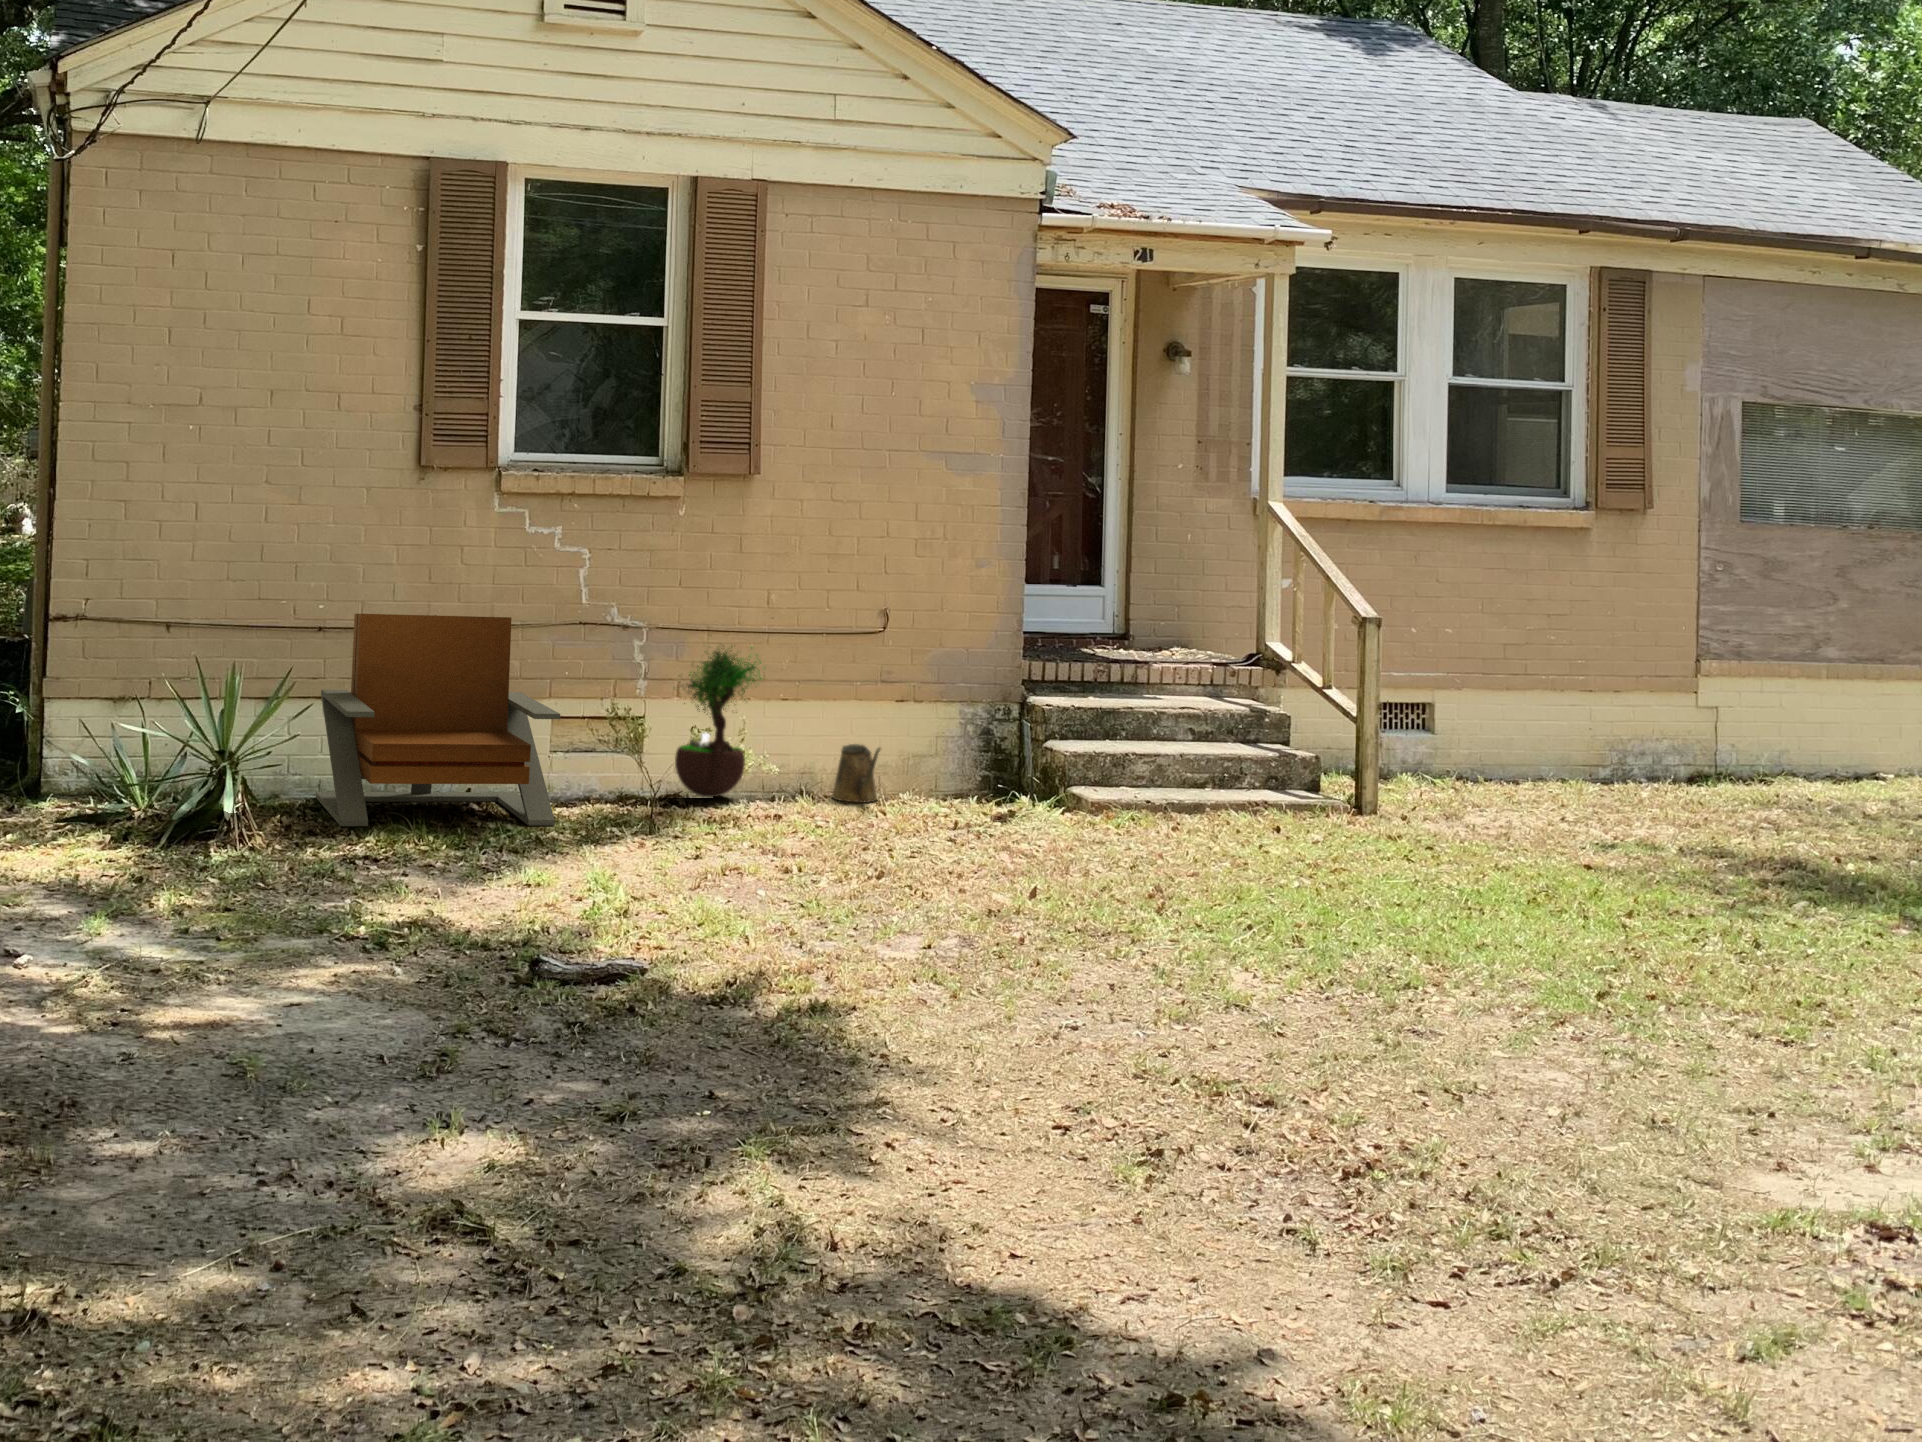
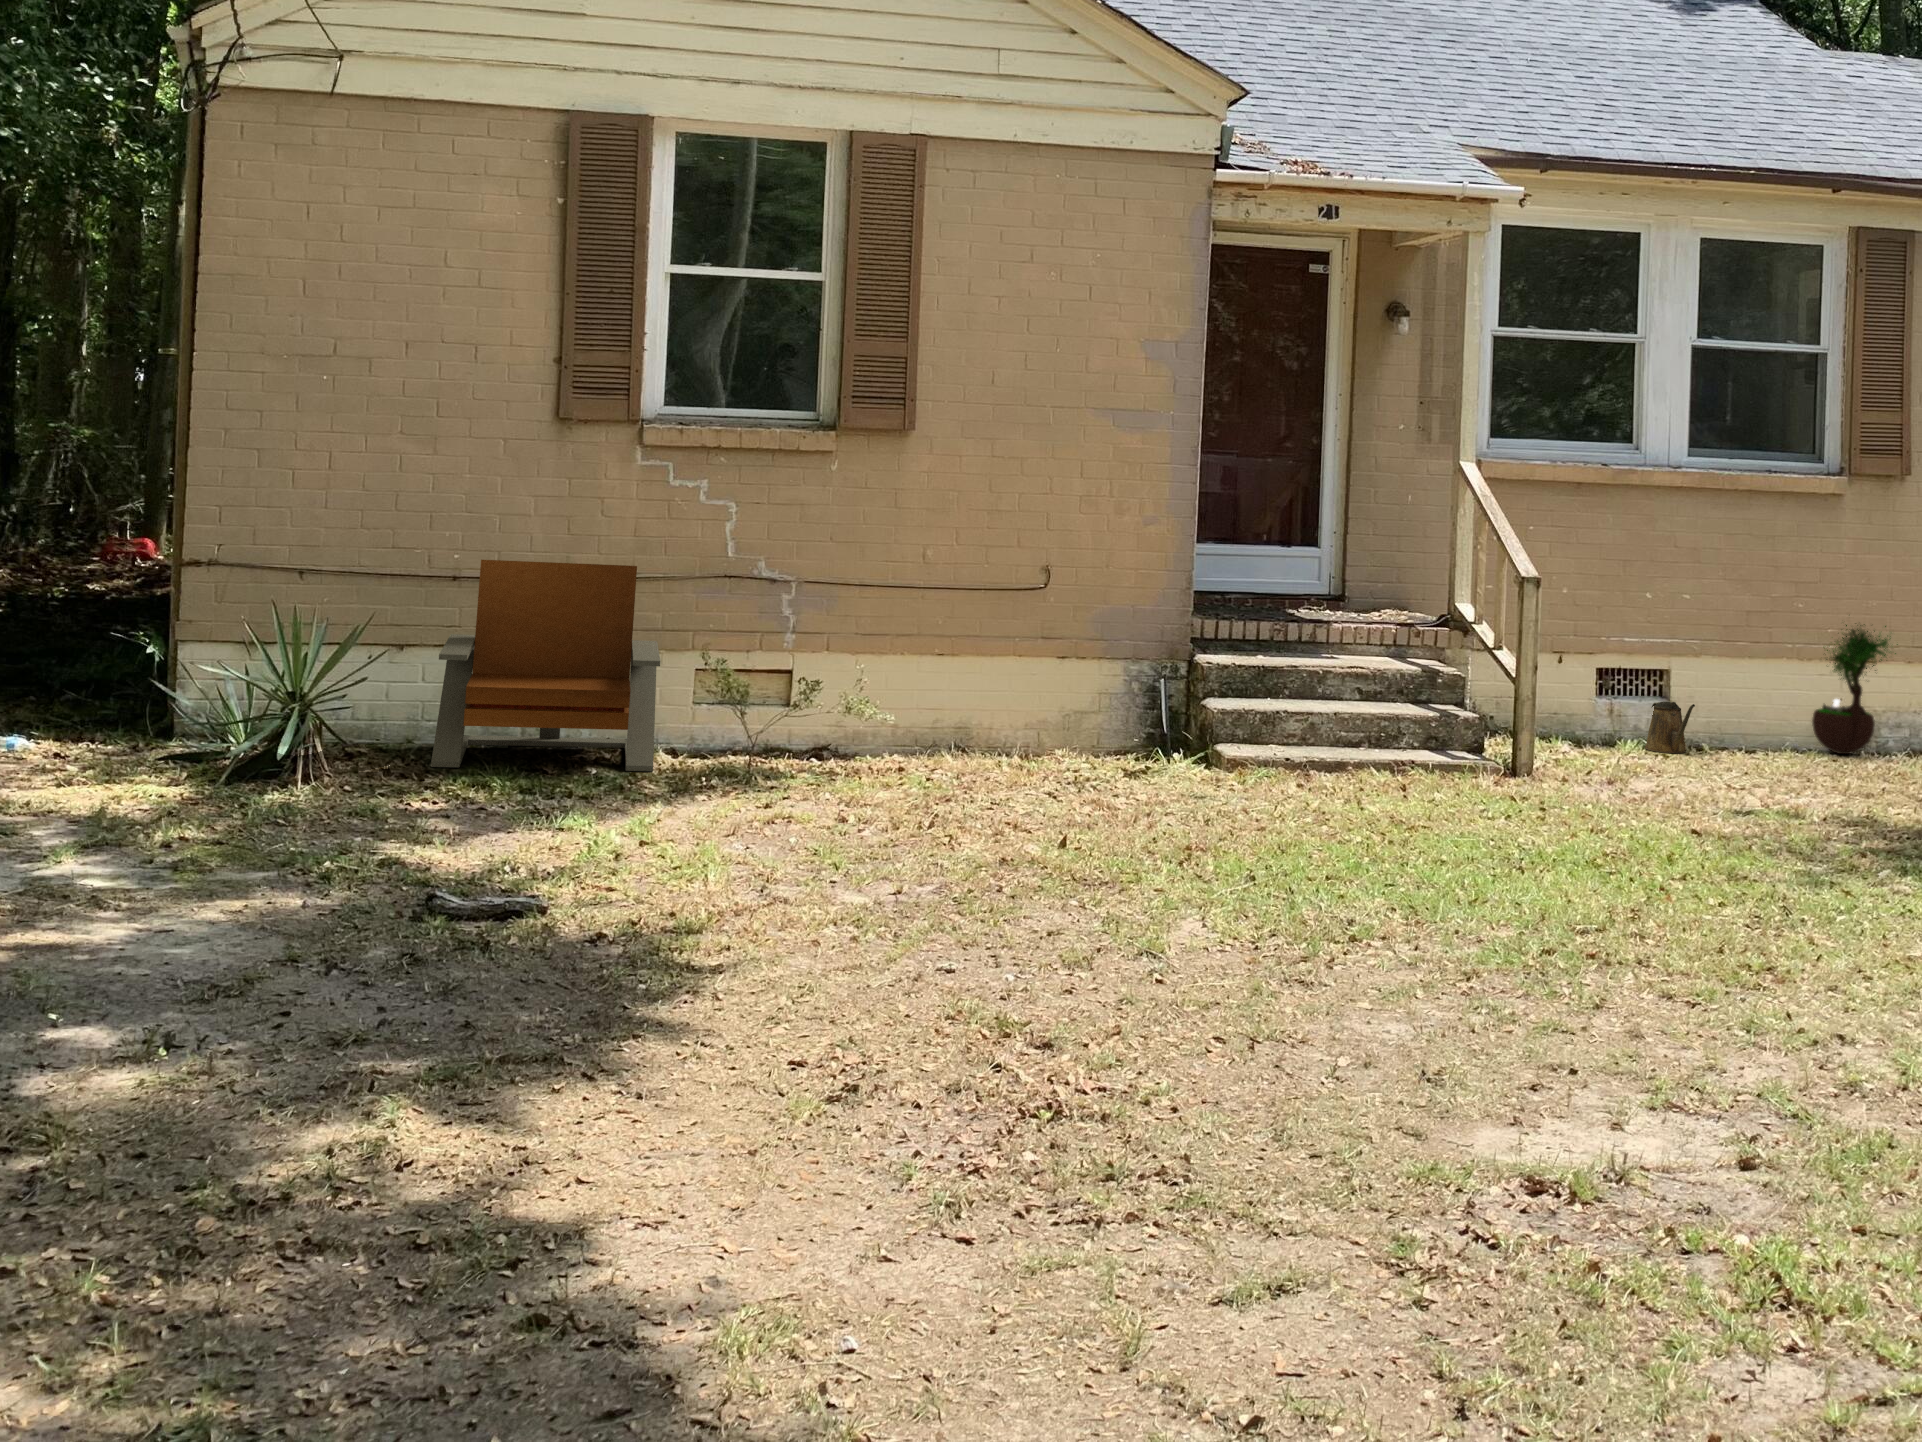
potted tree: present [675,645,765,797] -> present [1812,623,1898,754]
watering can: present [831,744,880,803] -> present [1645,701,1695,753]

